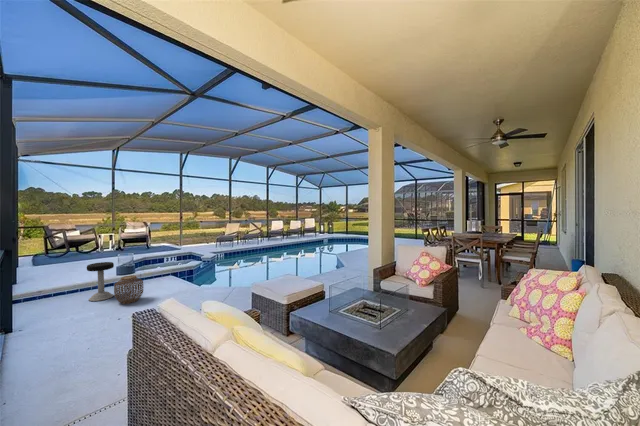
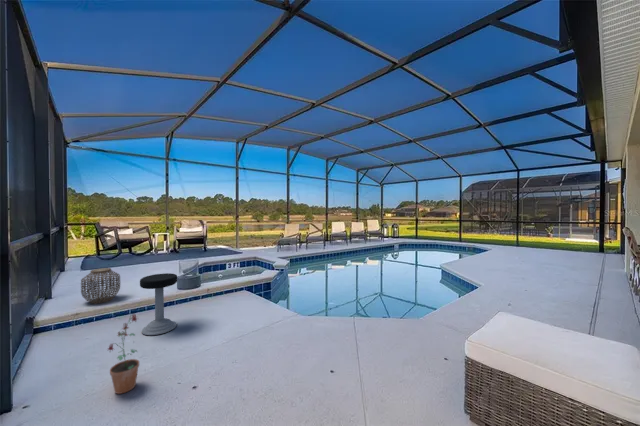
woven basket: present [114,275,143,304] -> present [81,268,120,304]
potted plant: none [67,282,87,324] -> present [108,314,139,394]

